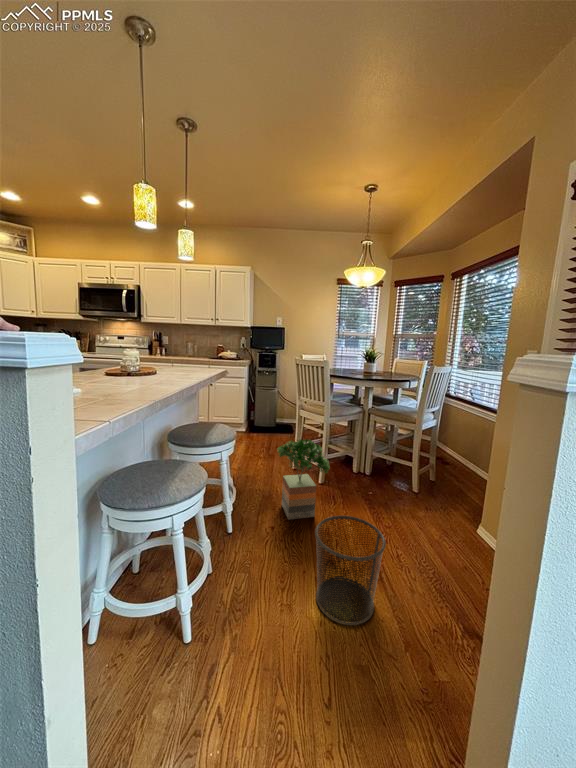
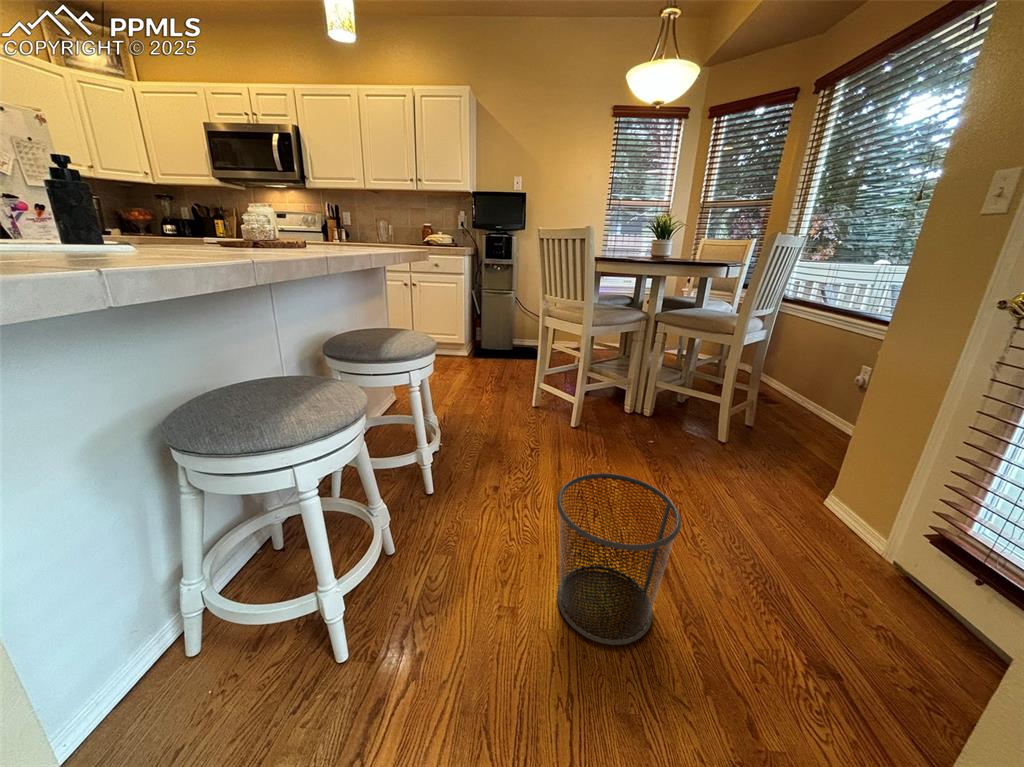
potted tree: present [278,439,330,520] -> none [502,354,589,477]

